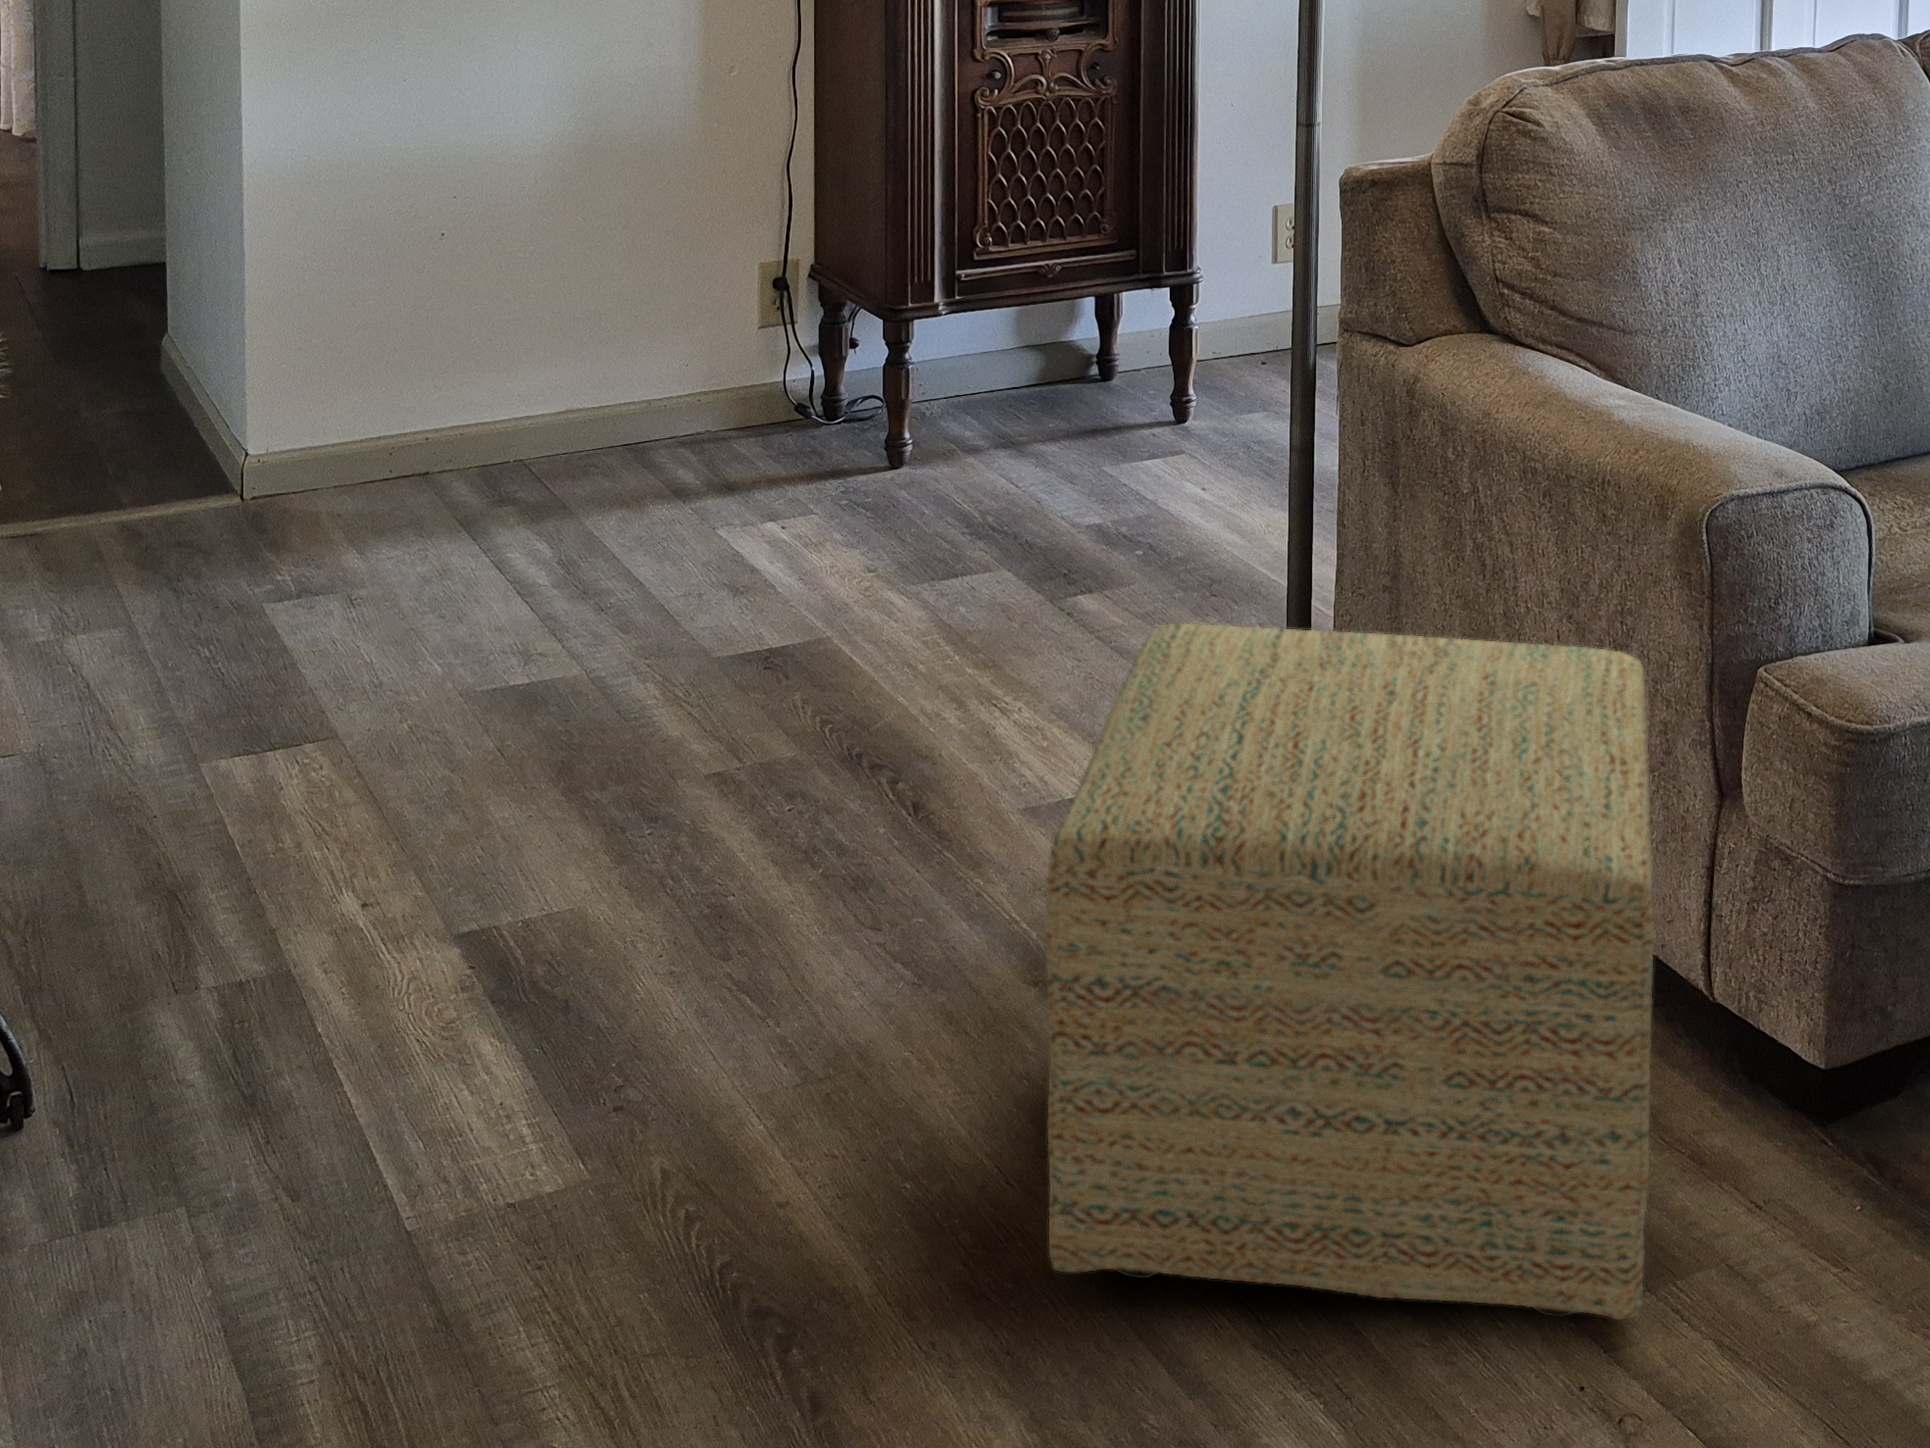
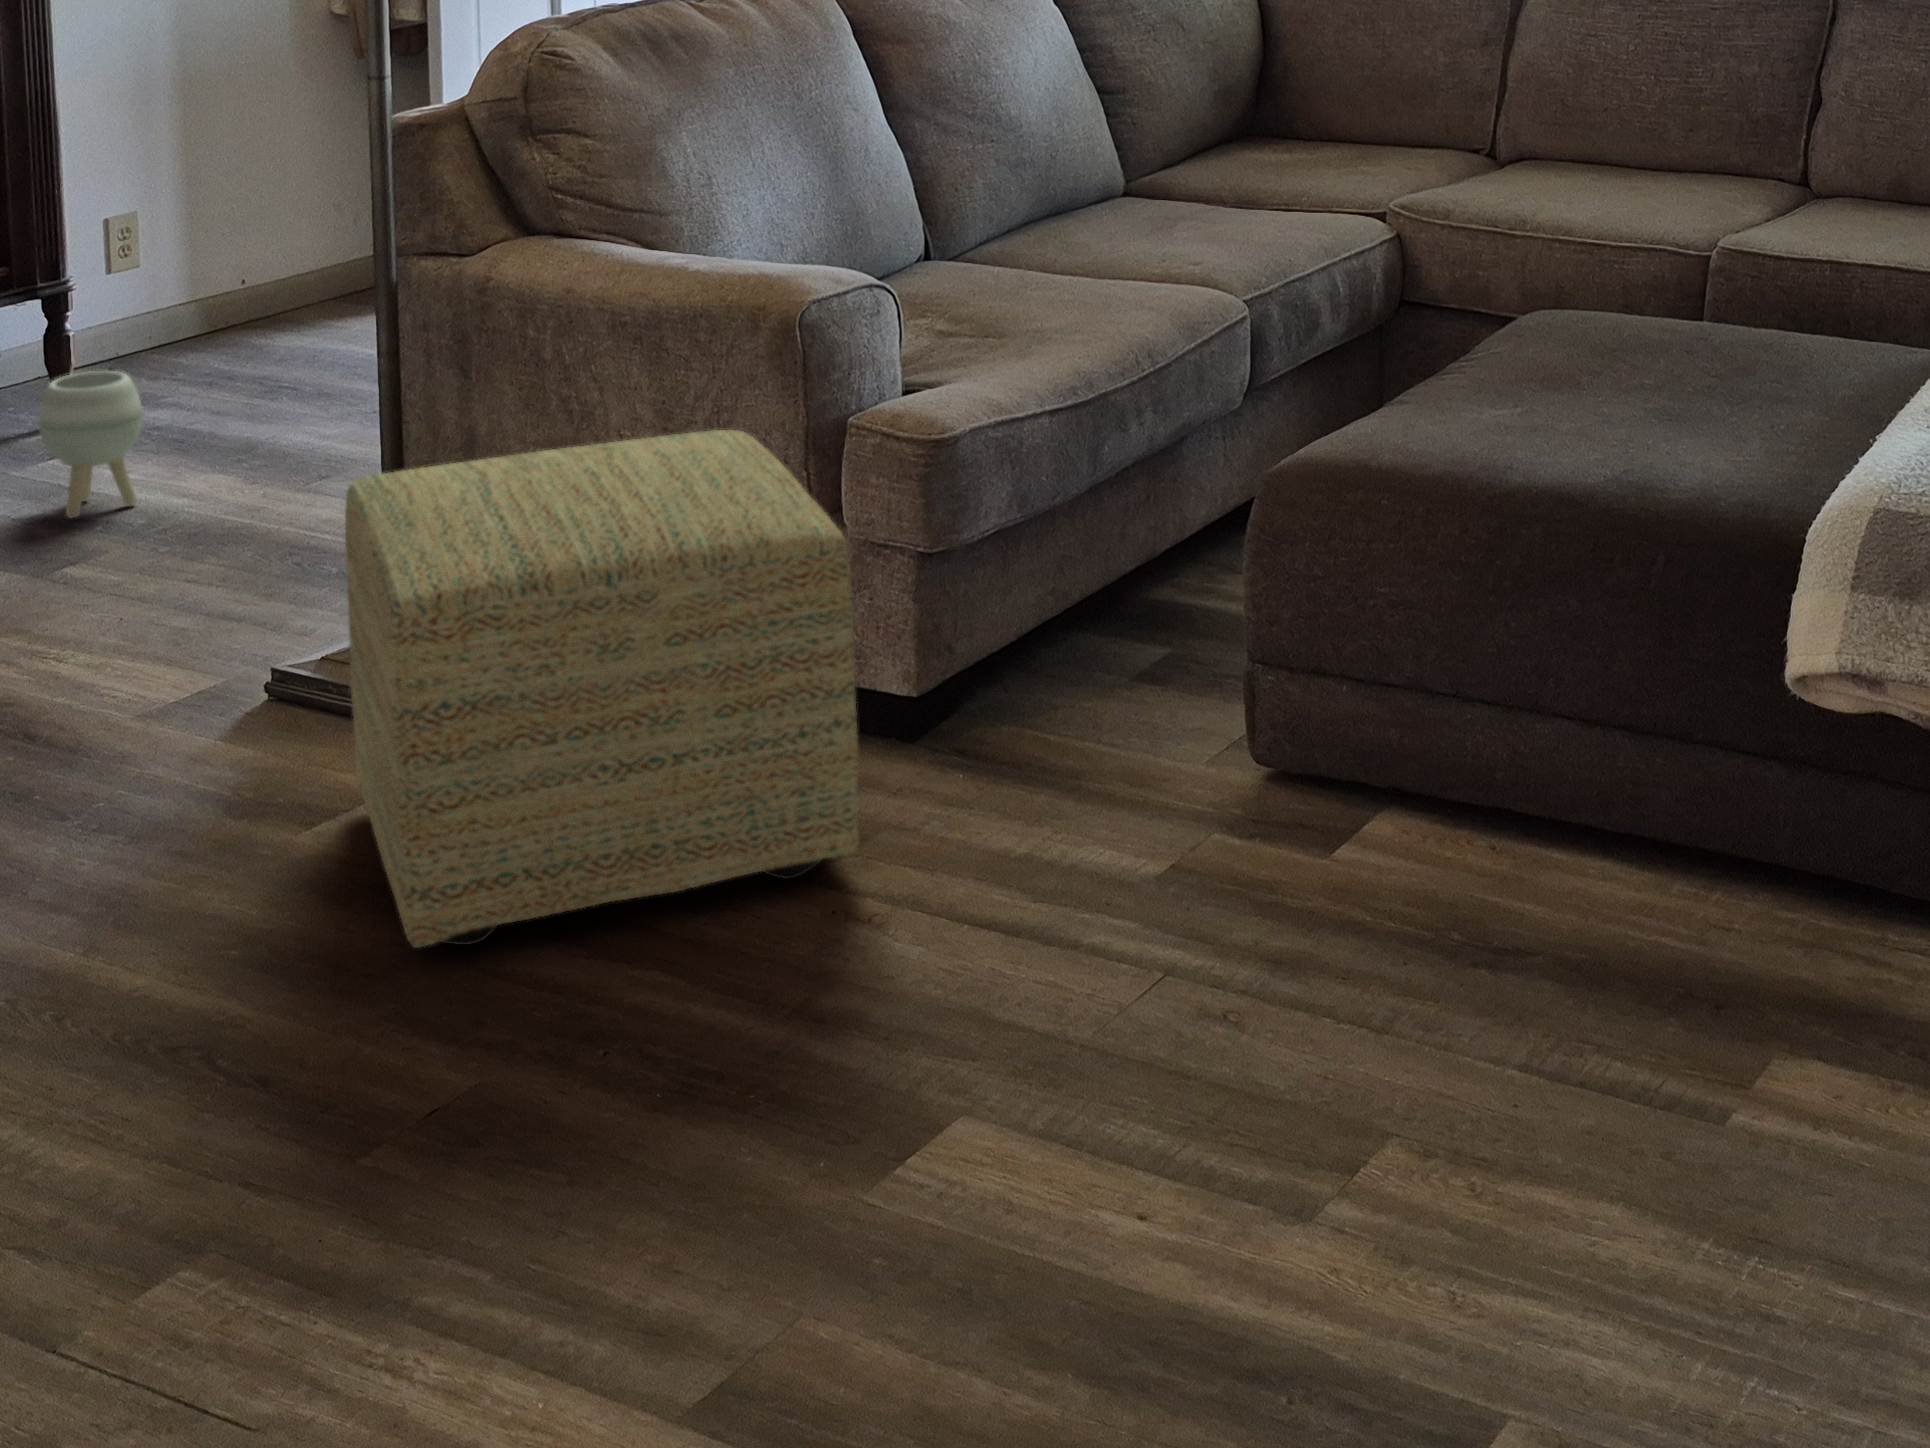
planter: none [1099,378,1198,530] -> present [39,371,143,518]

